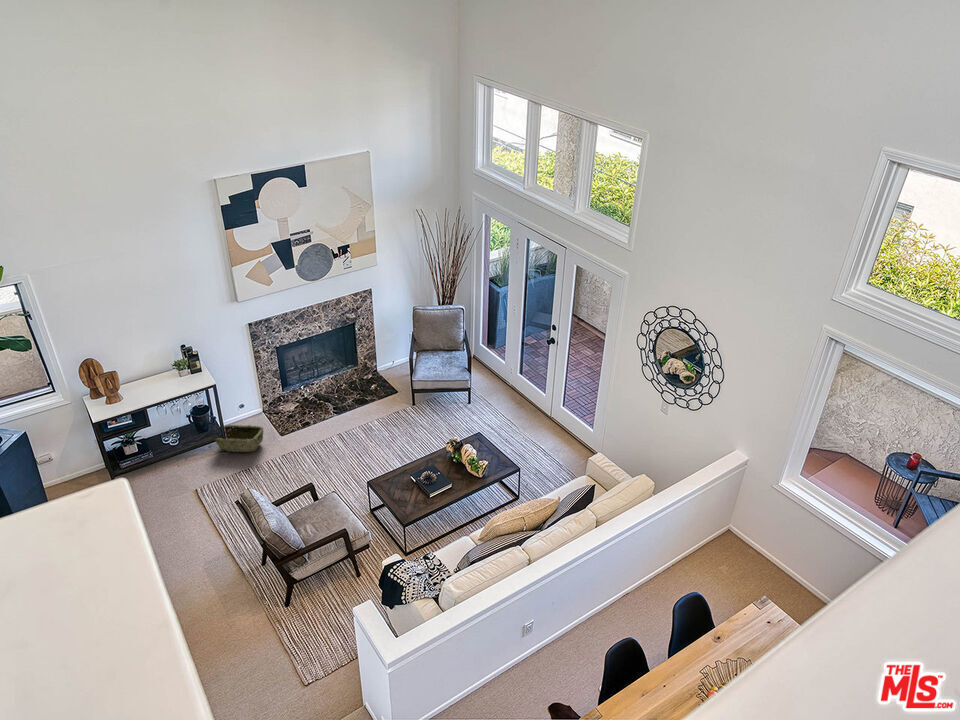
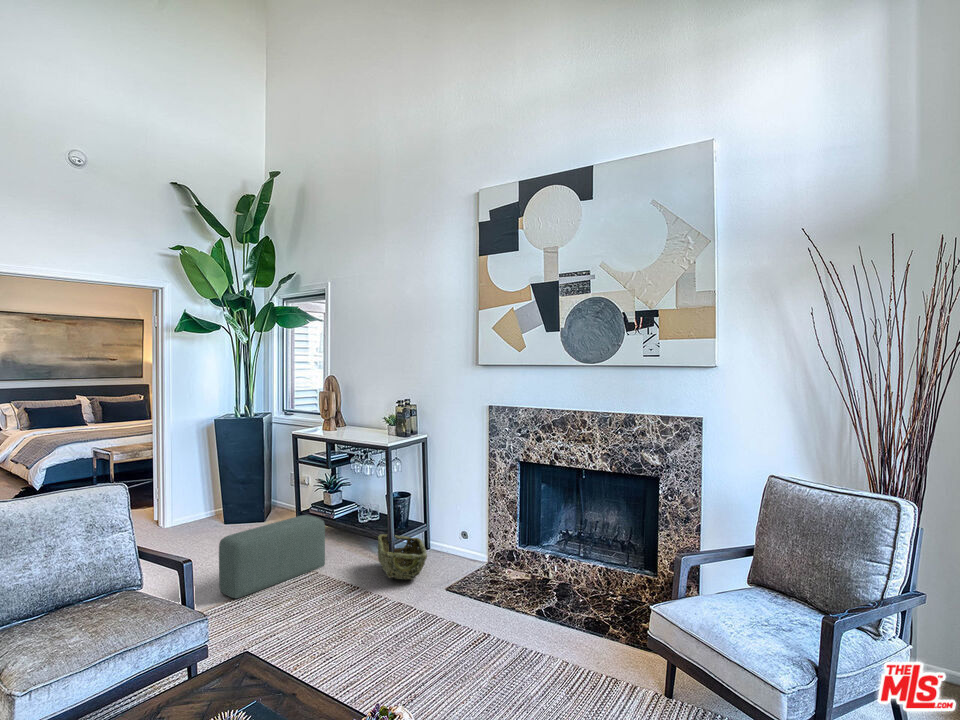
pouf: none [168,454,216,526] -> present [219,515,325,598]

